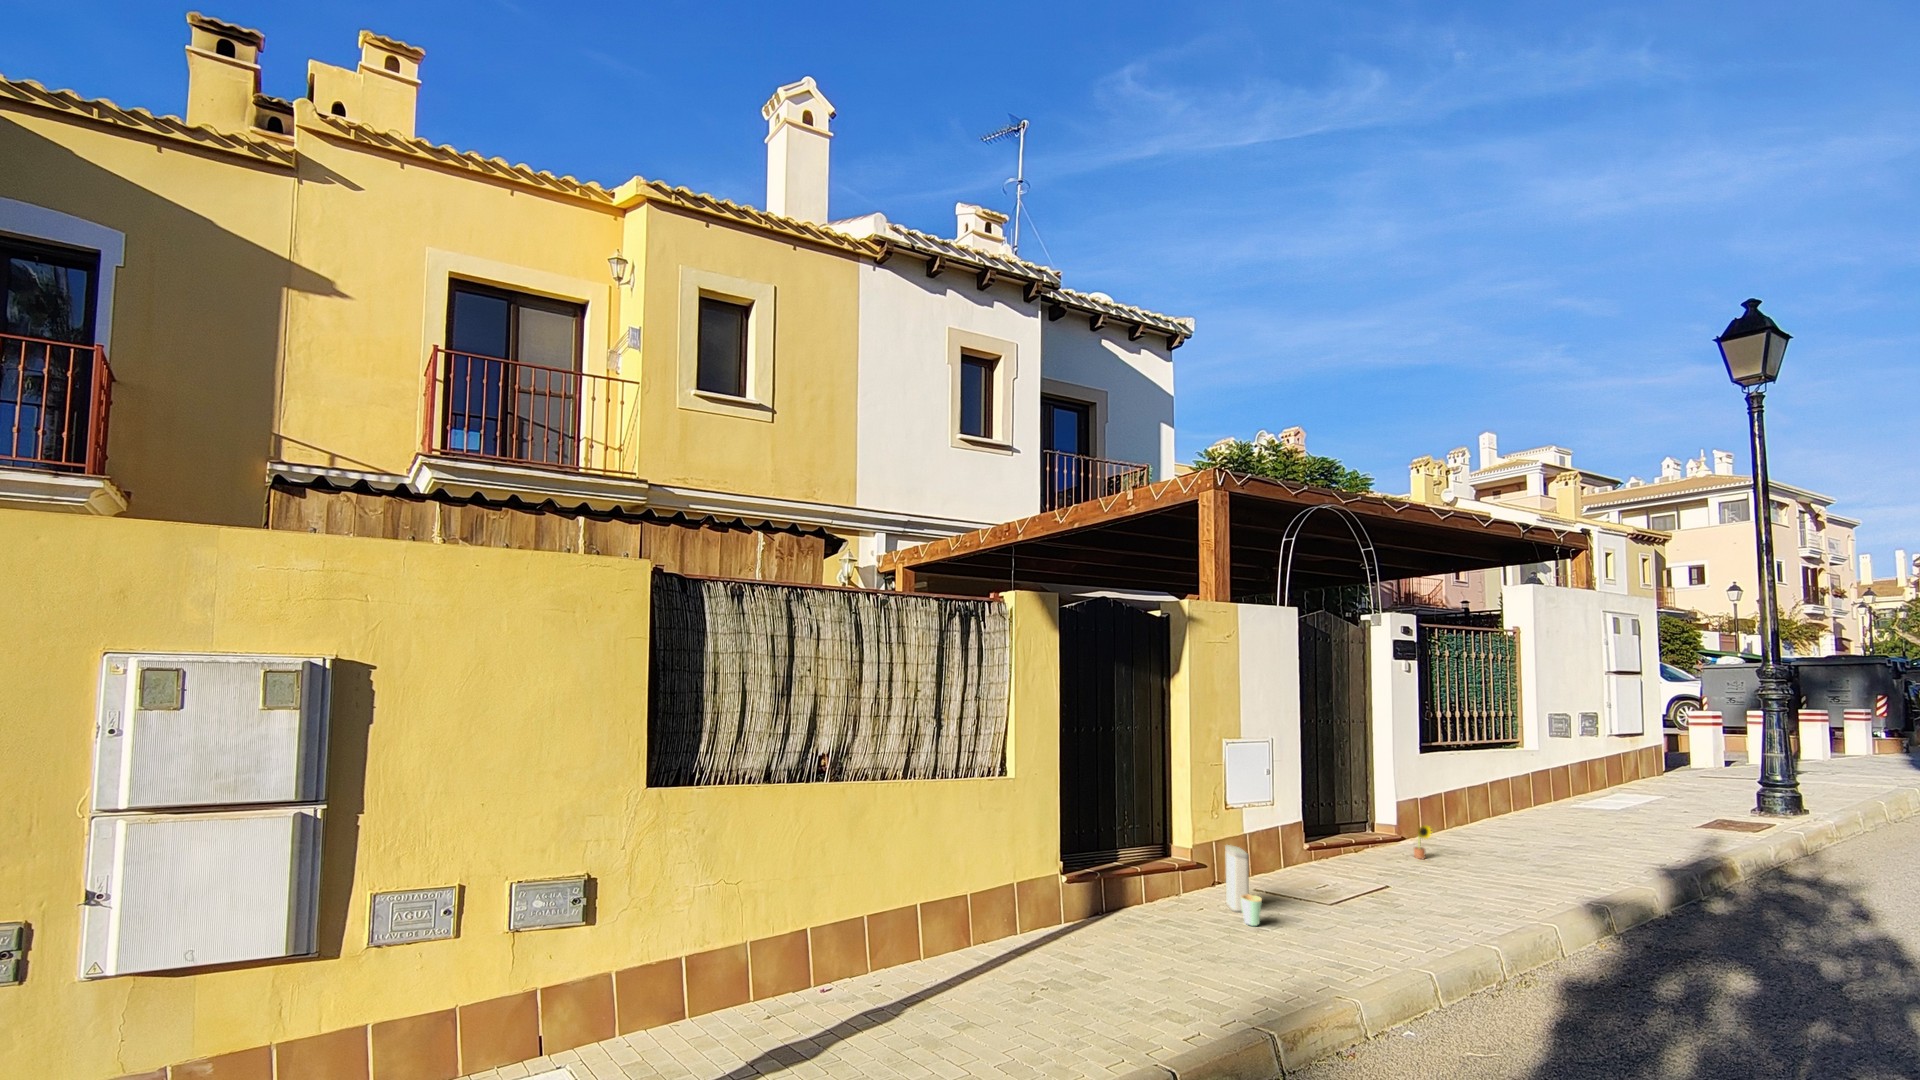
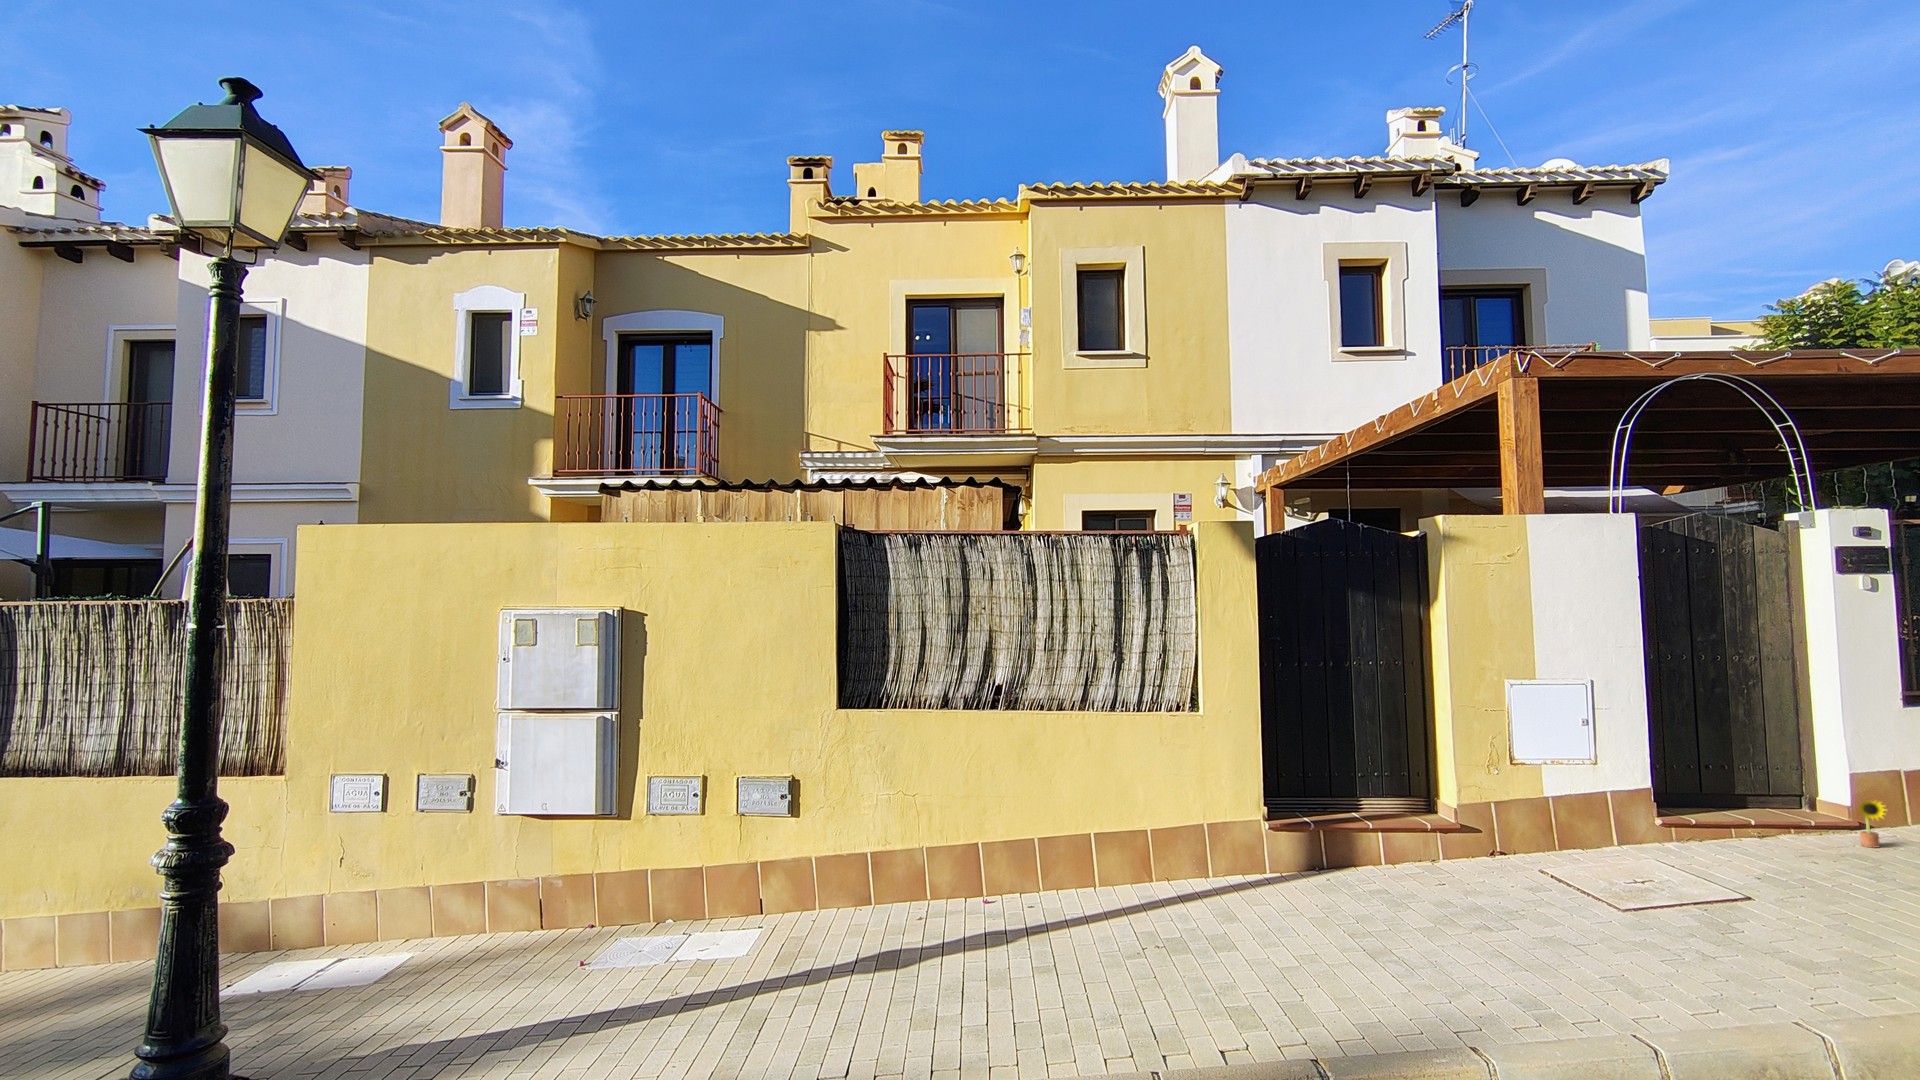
trash can: present [1225,845,1262,926] -> none [1486,799,1517,887]

